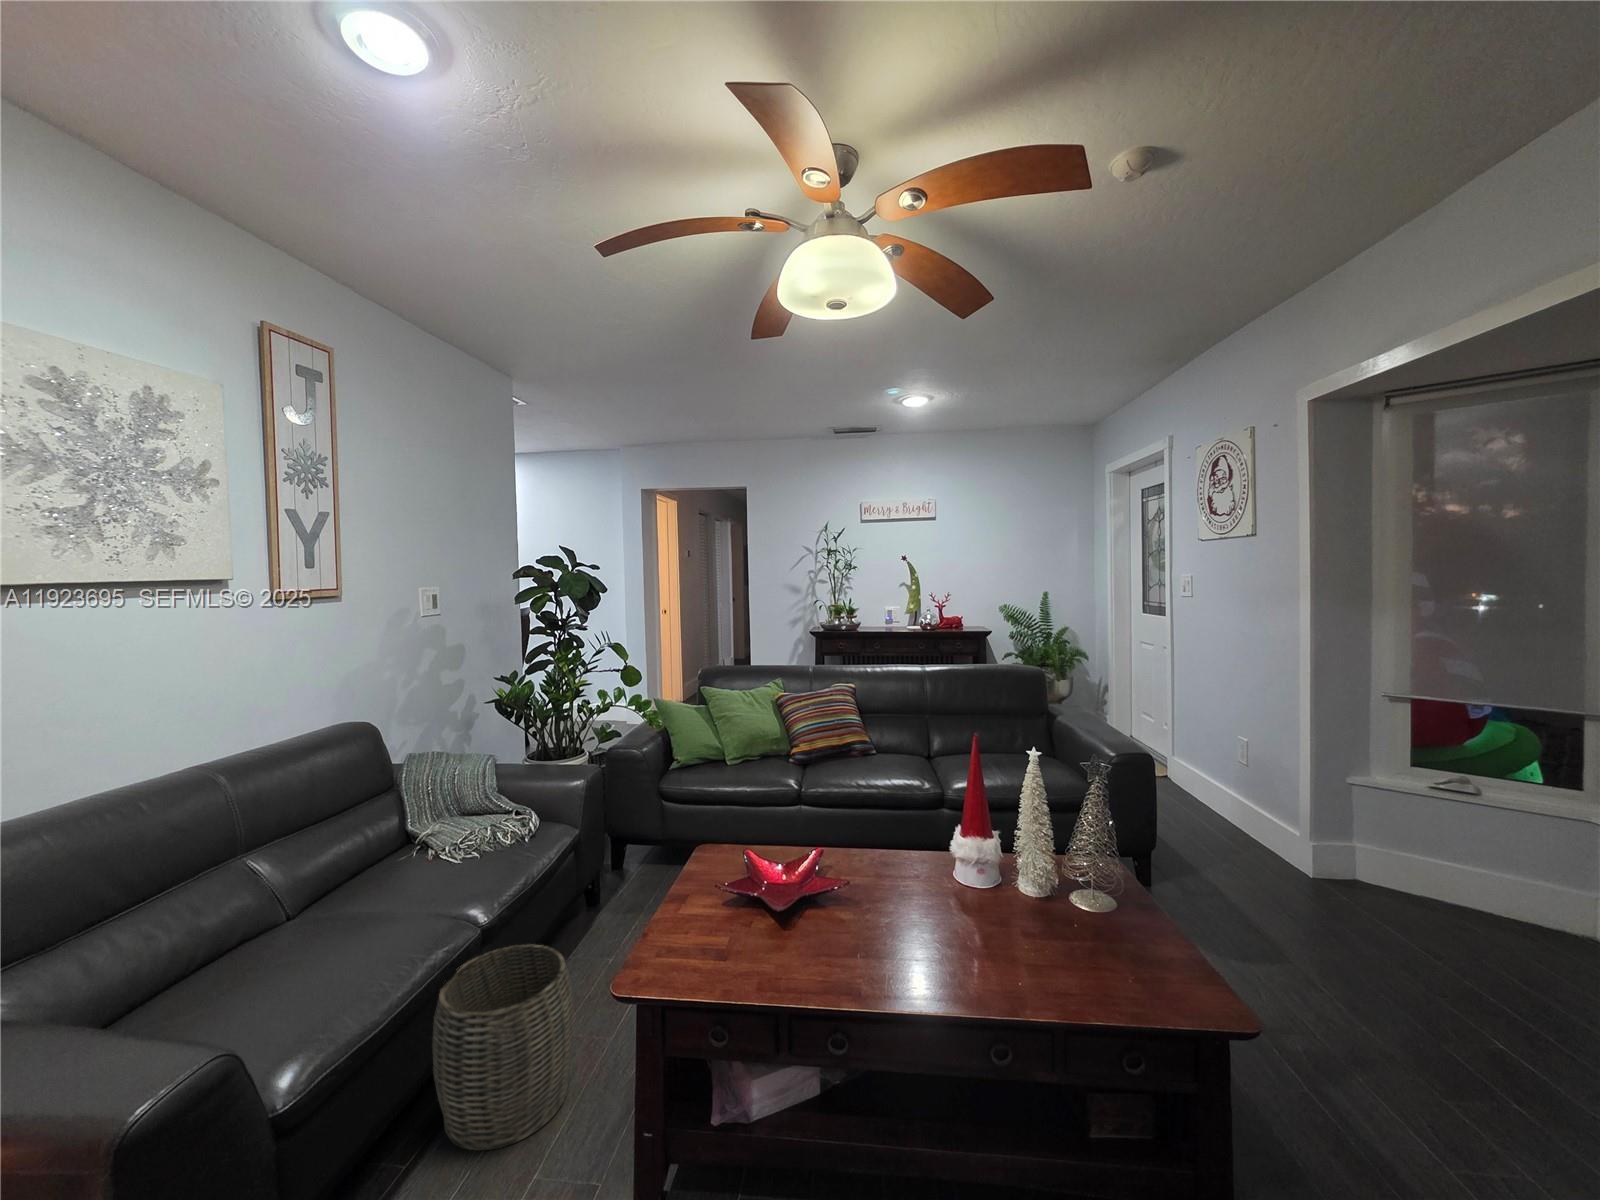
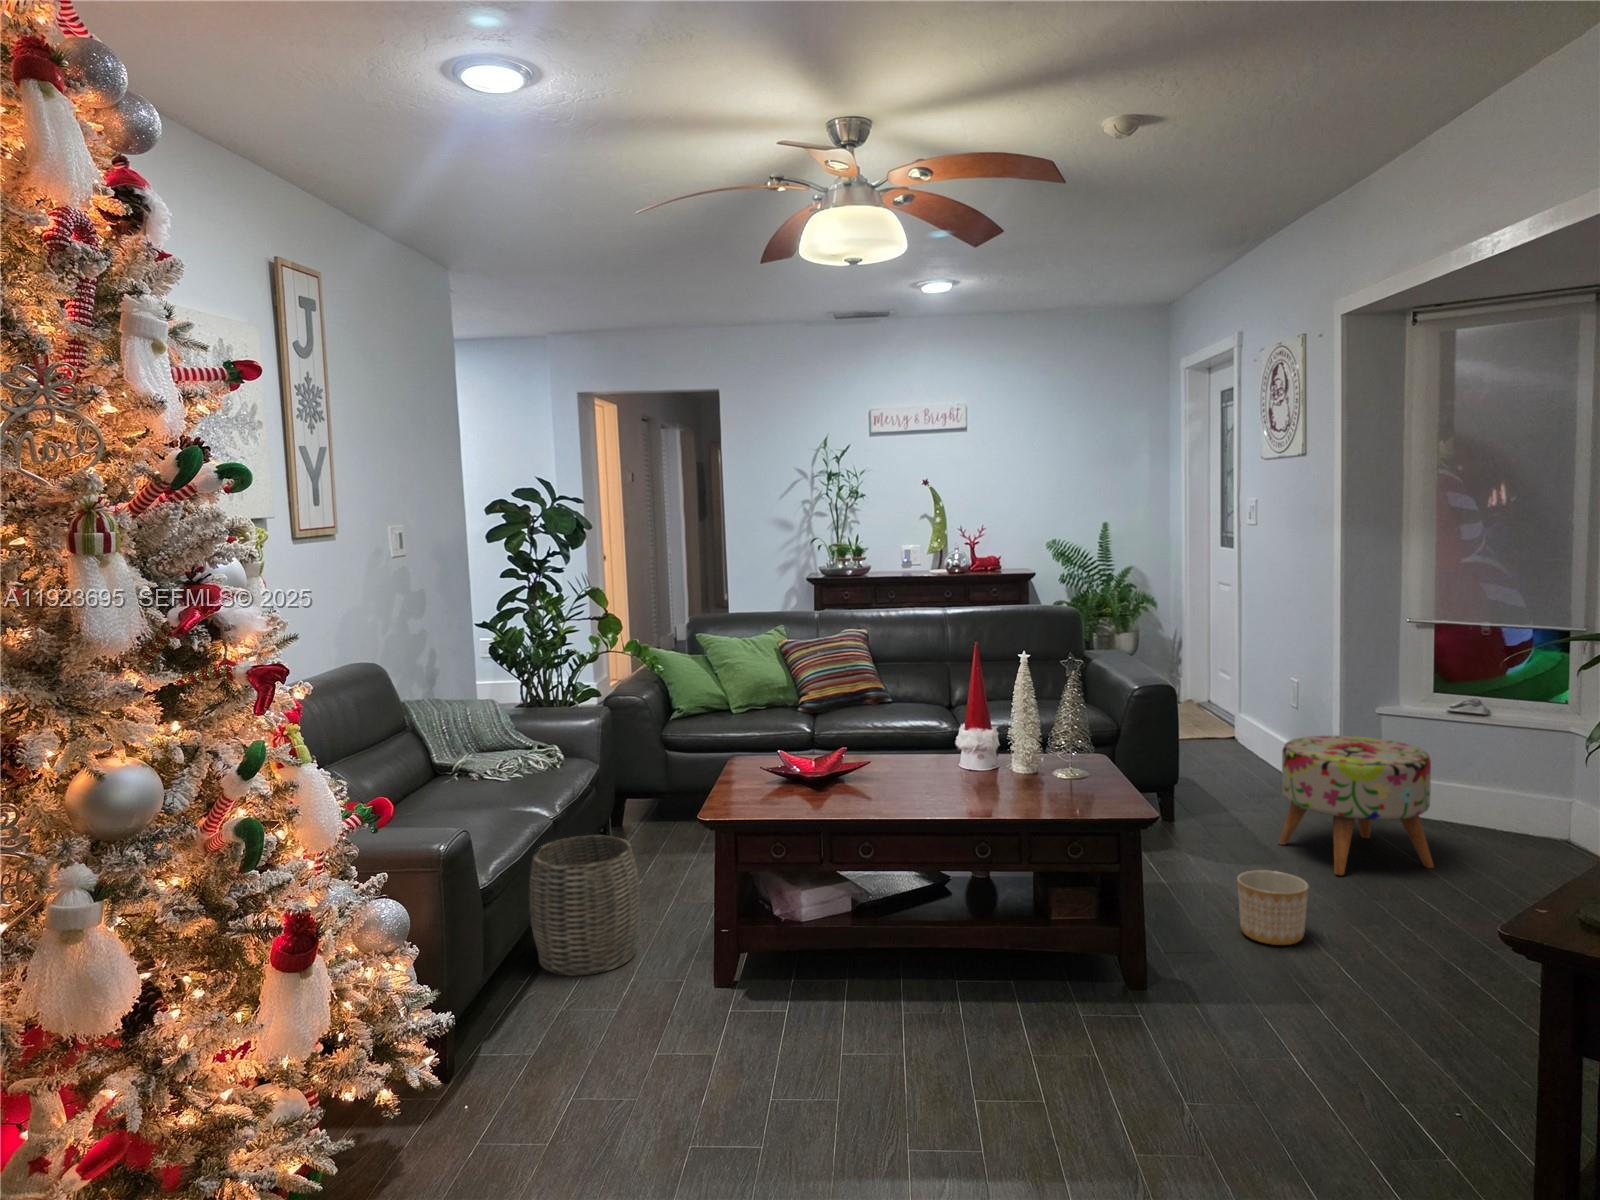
ottoman: none [1271,815,1470,989] -> present [1279,736,1434,875]
planter: none [1289,1015,1393,1135] -> present [1237,870,1308,945]

